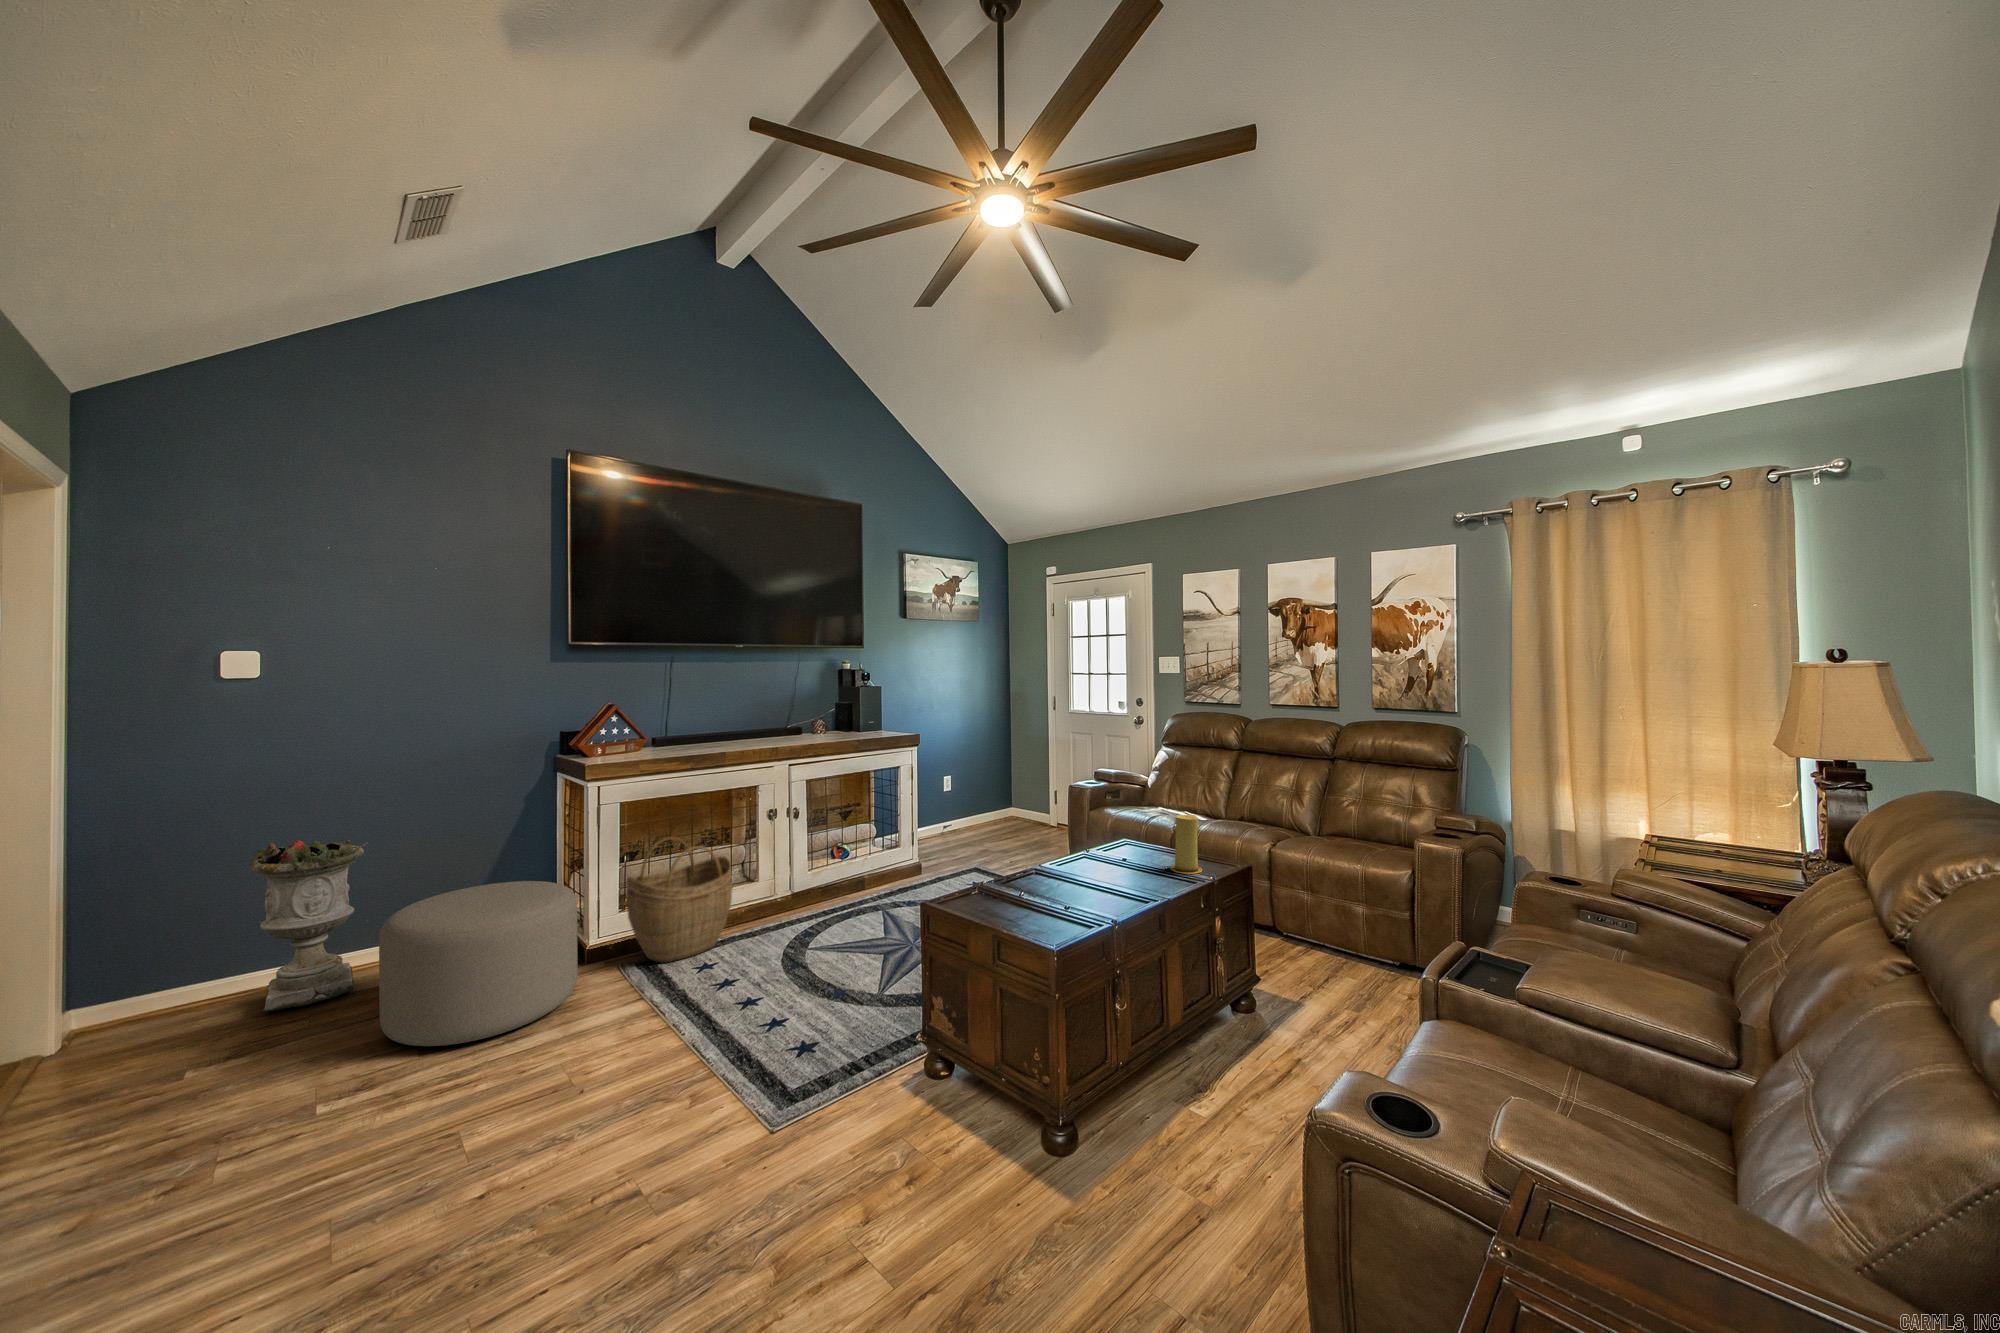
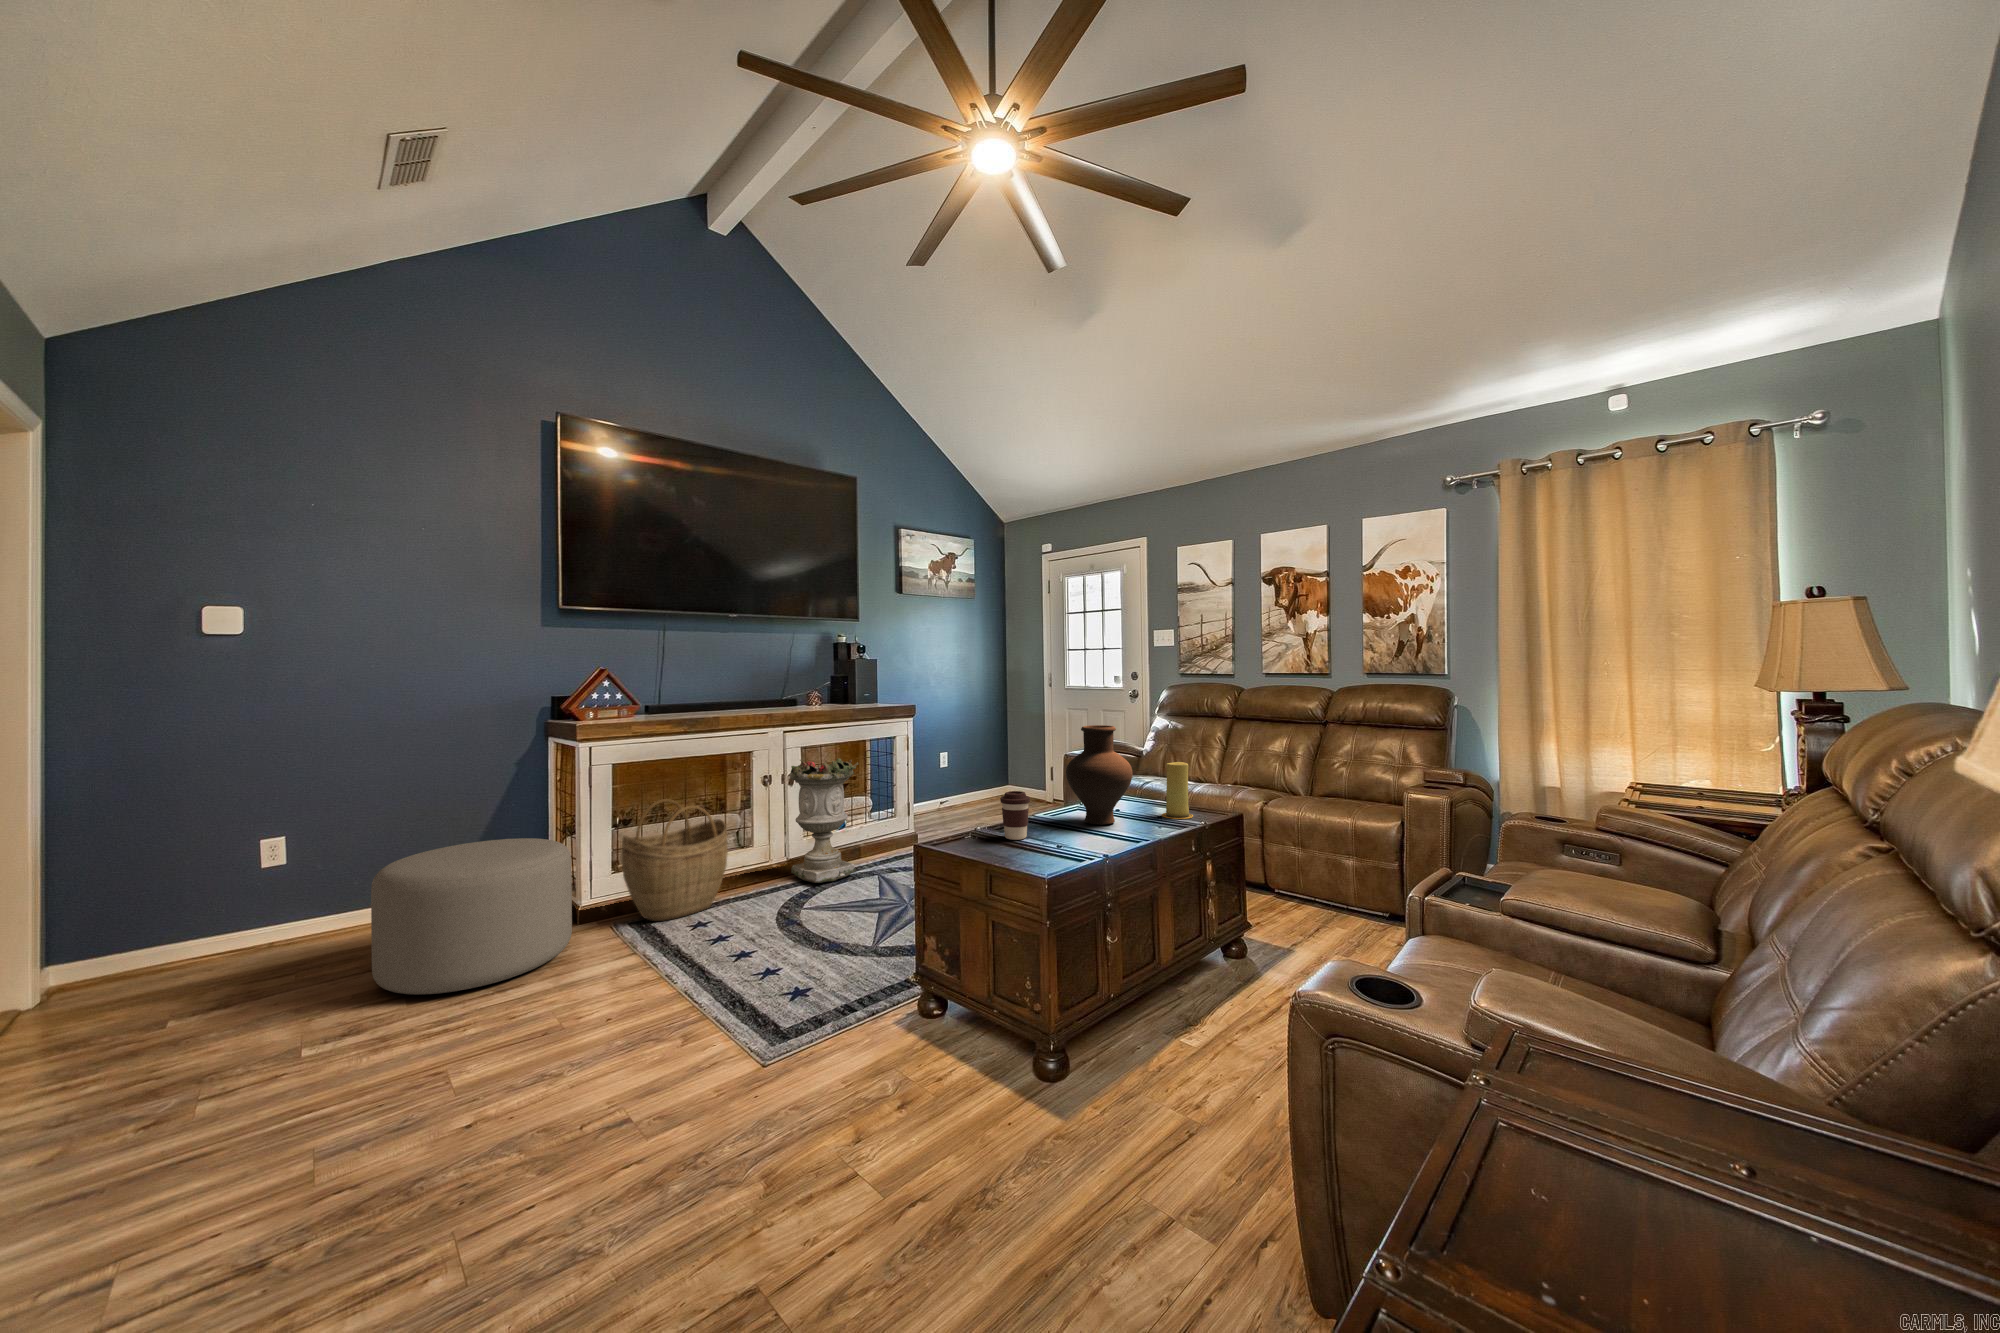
vase: none [1075,779,1142,881] -> present [1066,725,1133,825]
planter: present [249,840,369,1011] -> present [790,758,858,883]
coffee cup: none [1009,849,1039,900] -> present [1000,791,1030,840]

